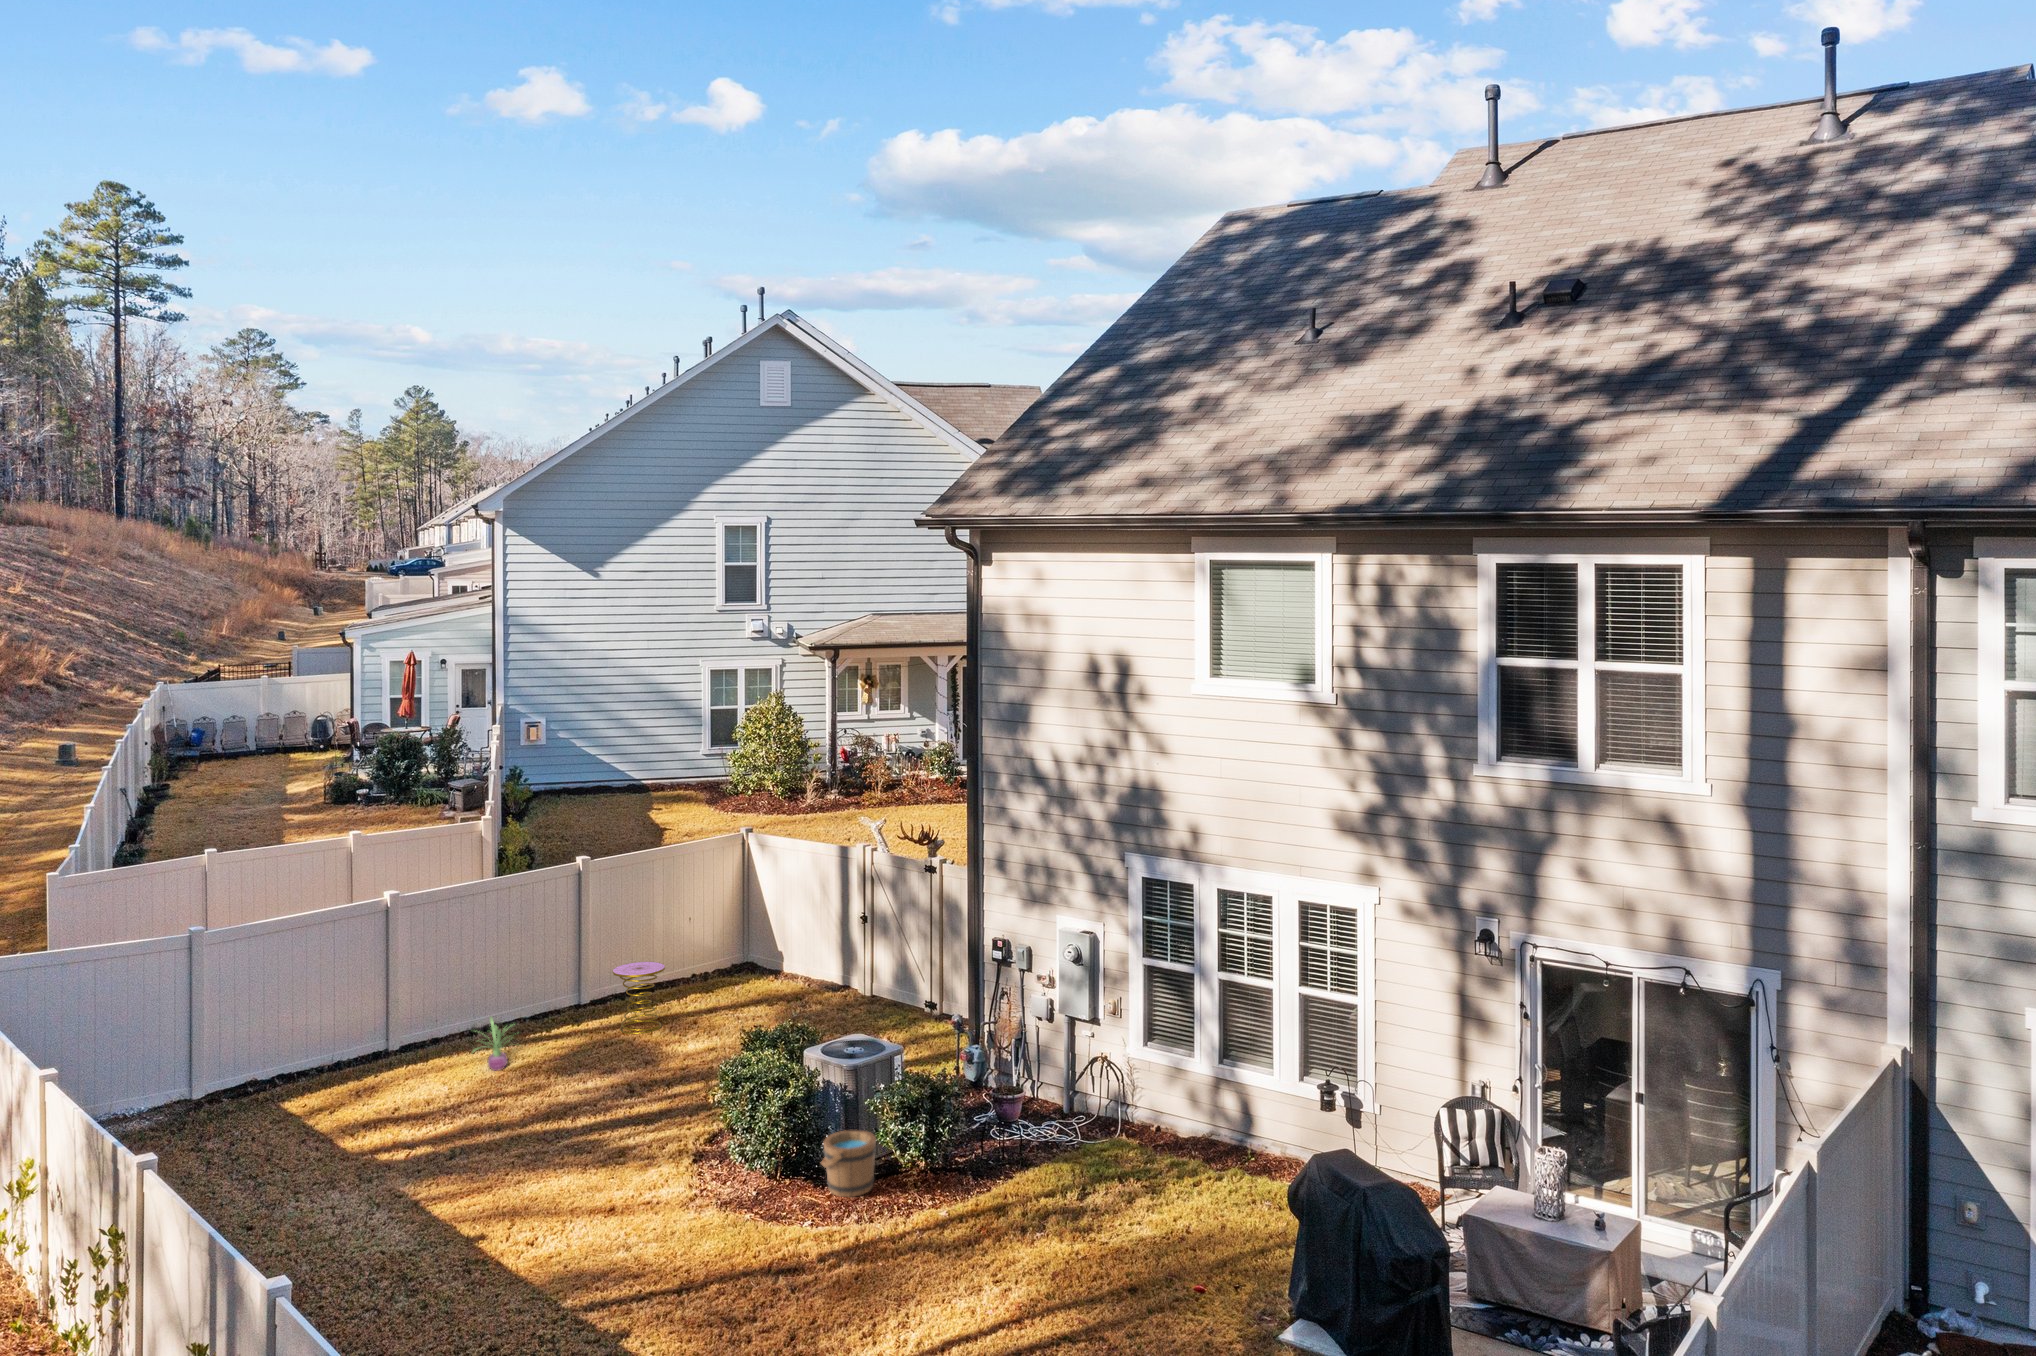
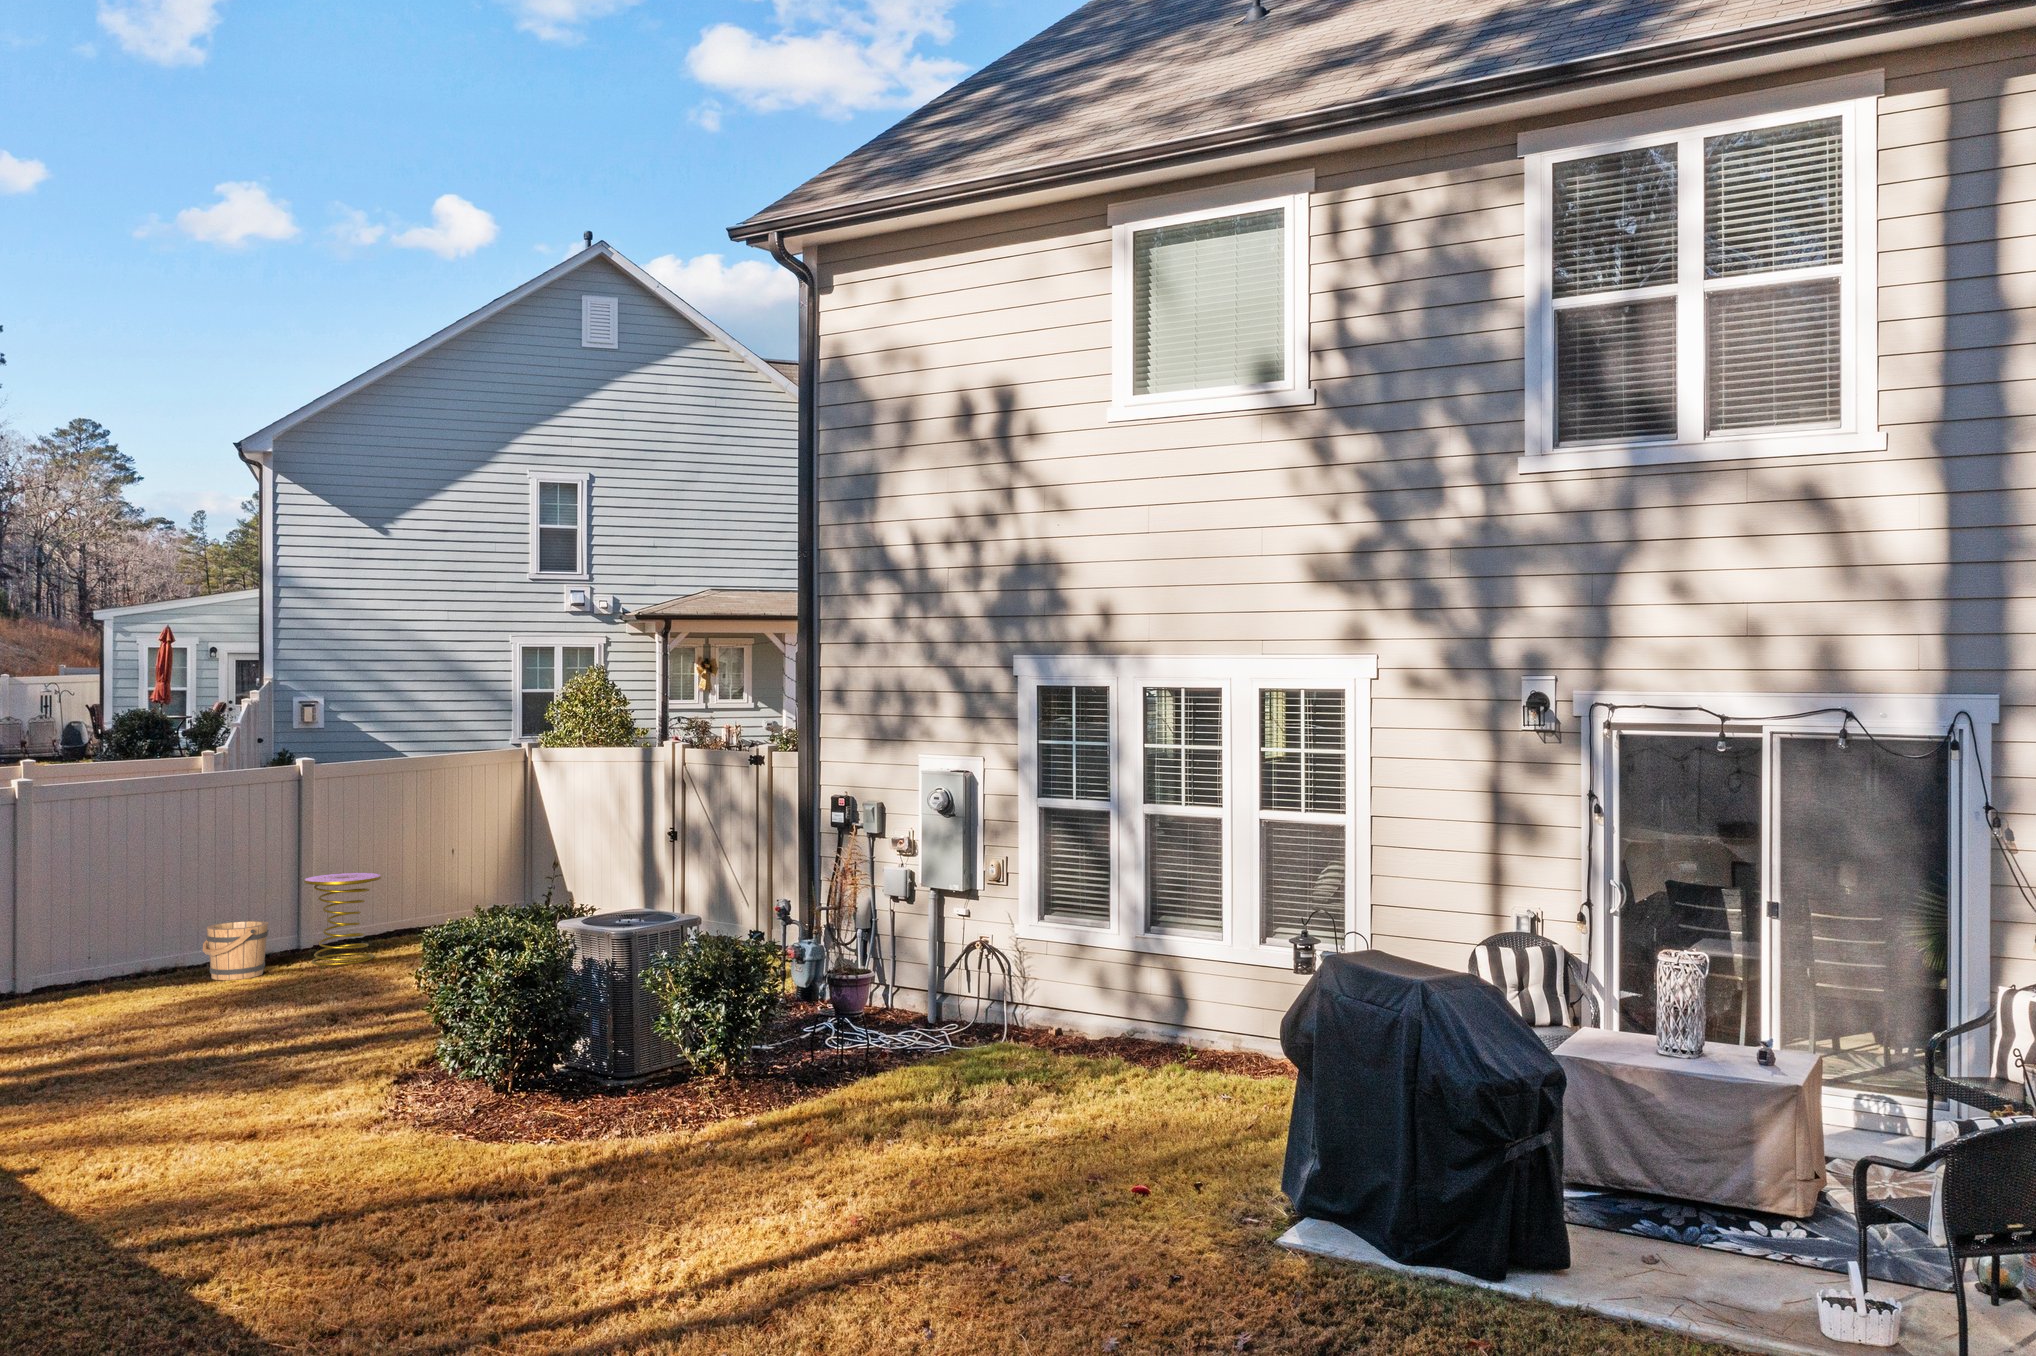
decorative plant: present [474,1017,515,1071] -> none [66,923,152,1000]
bucket: present [821,1130,876,1197] -> present [203,921,269,980]

